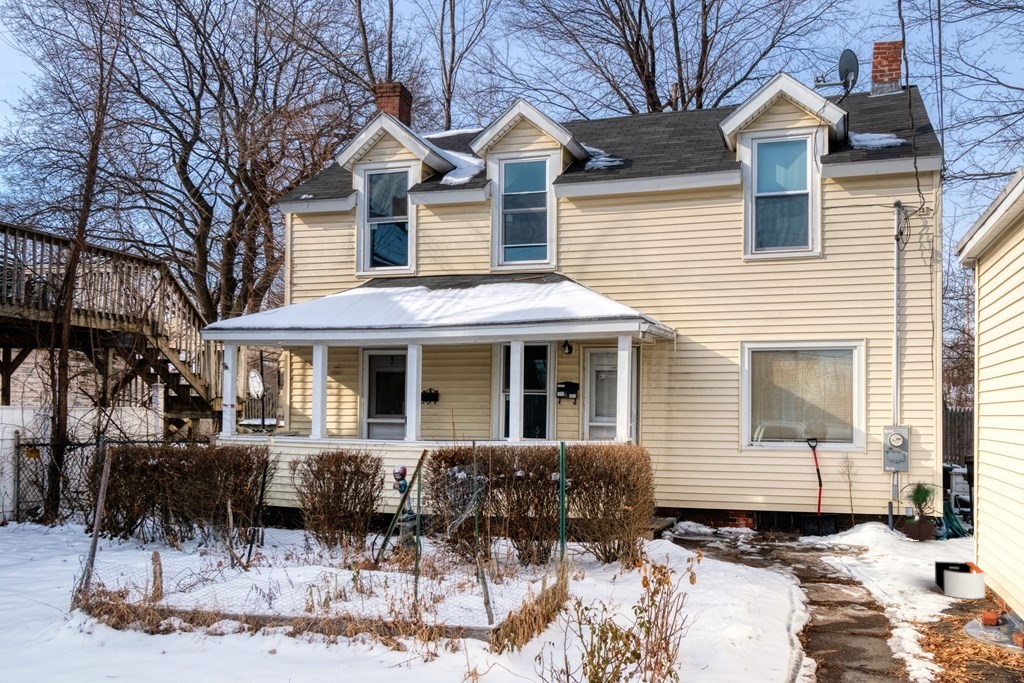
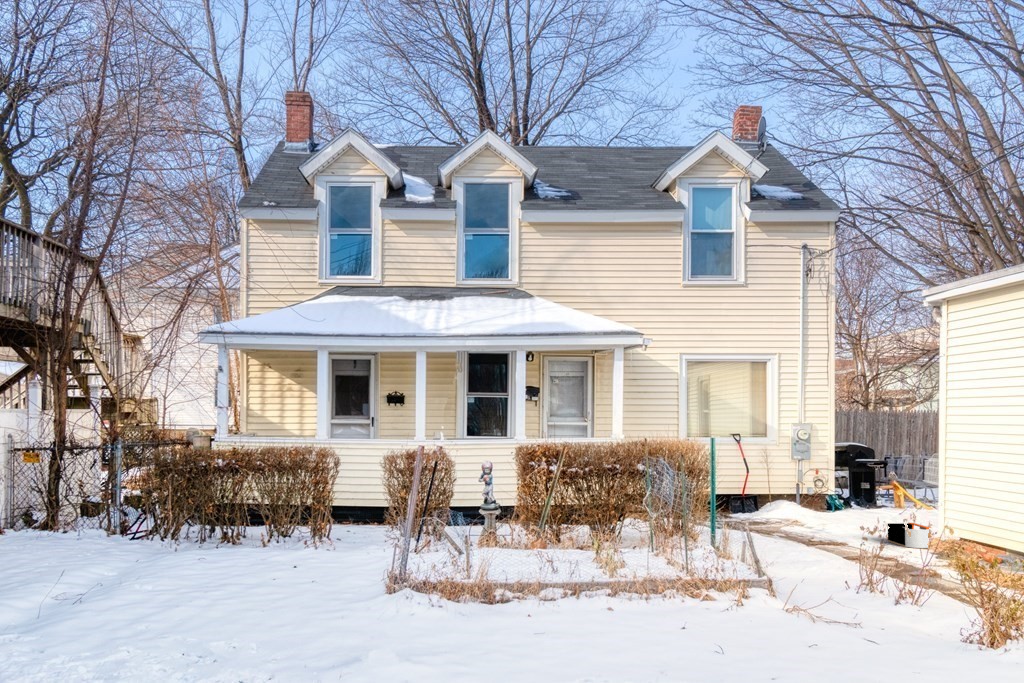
potted tree: present [904,481,938,541] -> none [809,463,839,514]

